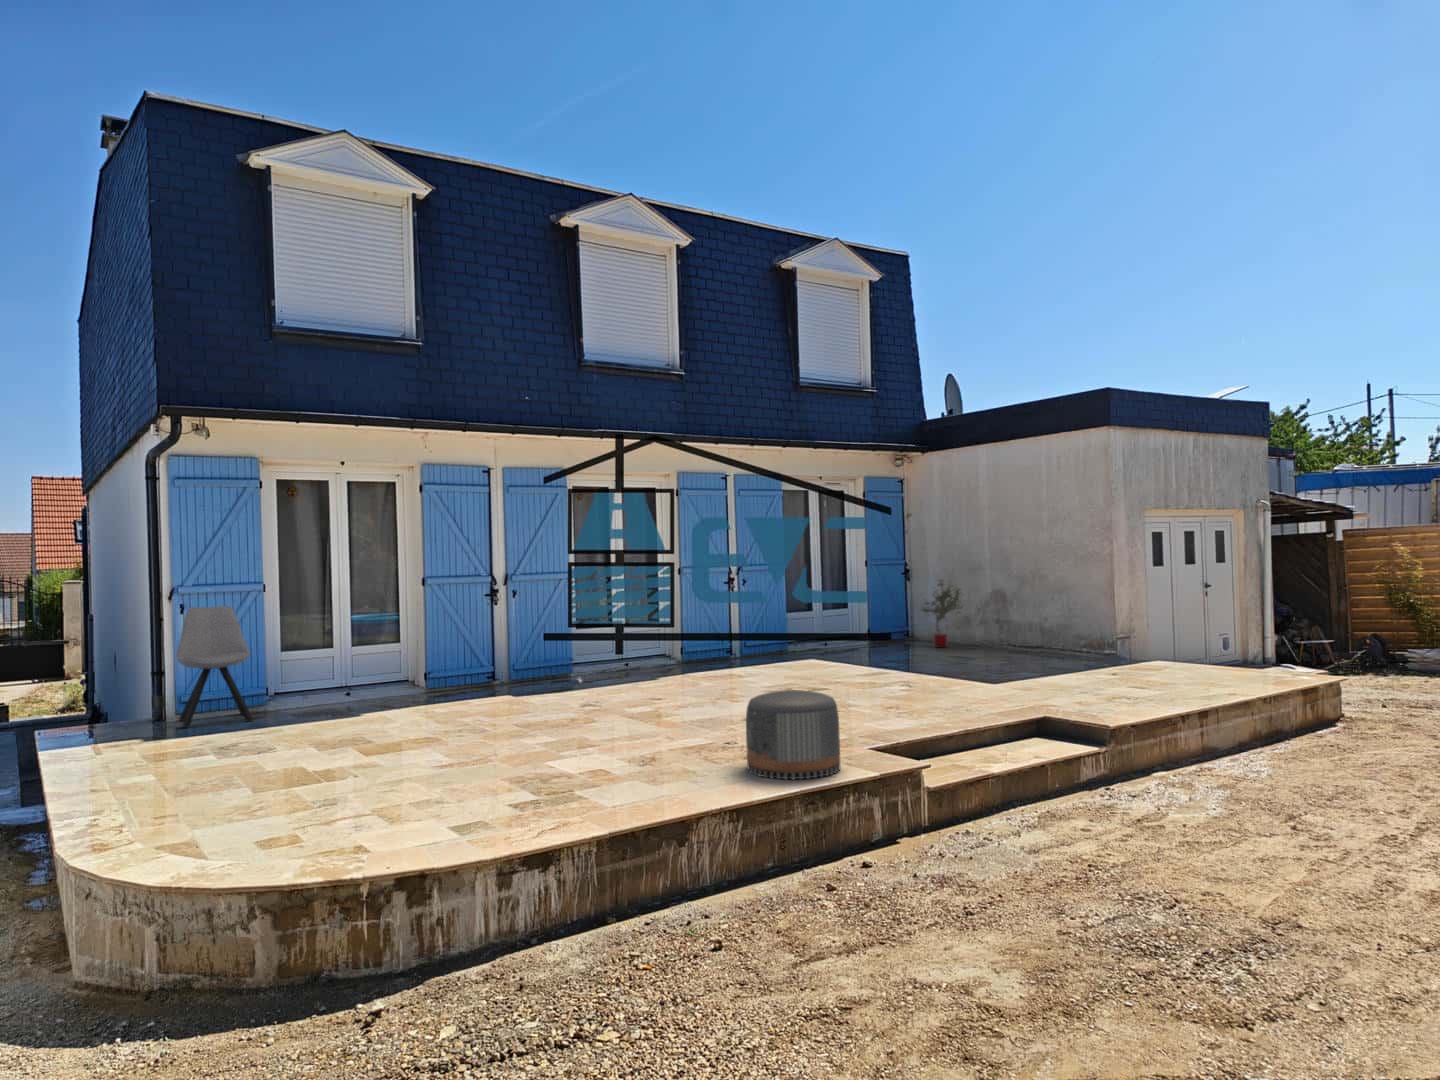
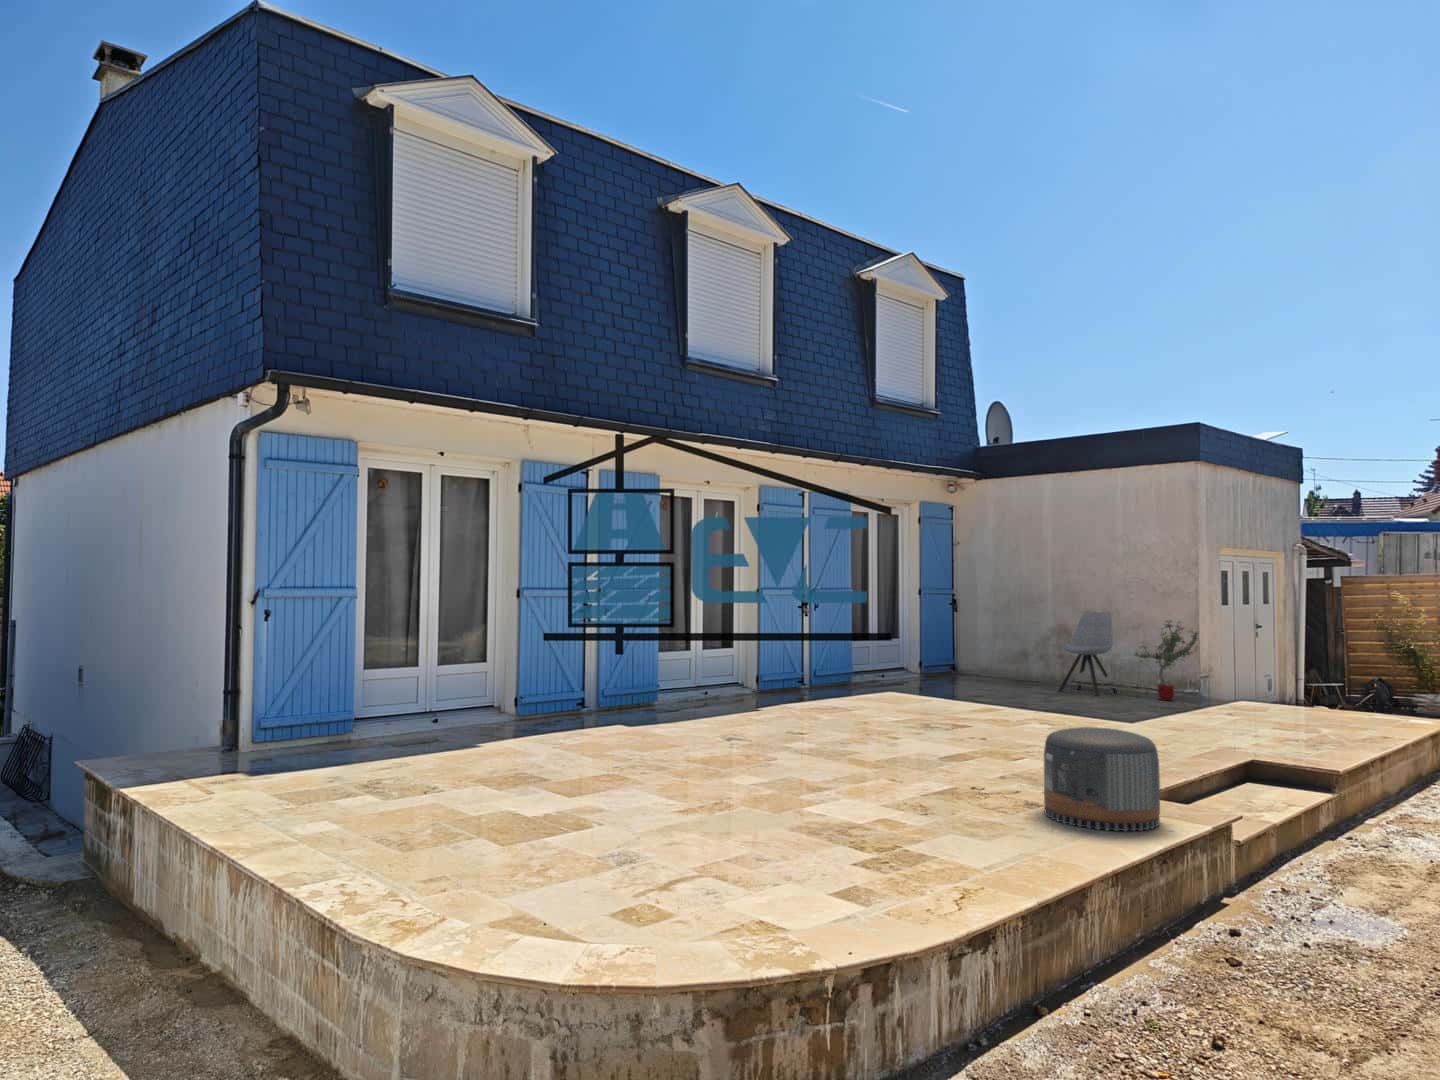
potted tree: present [922,580,962,648] -> present [1135,620,1198,701]
chair: present [176,606,253,728] -> present [1058,611,1117,696]

